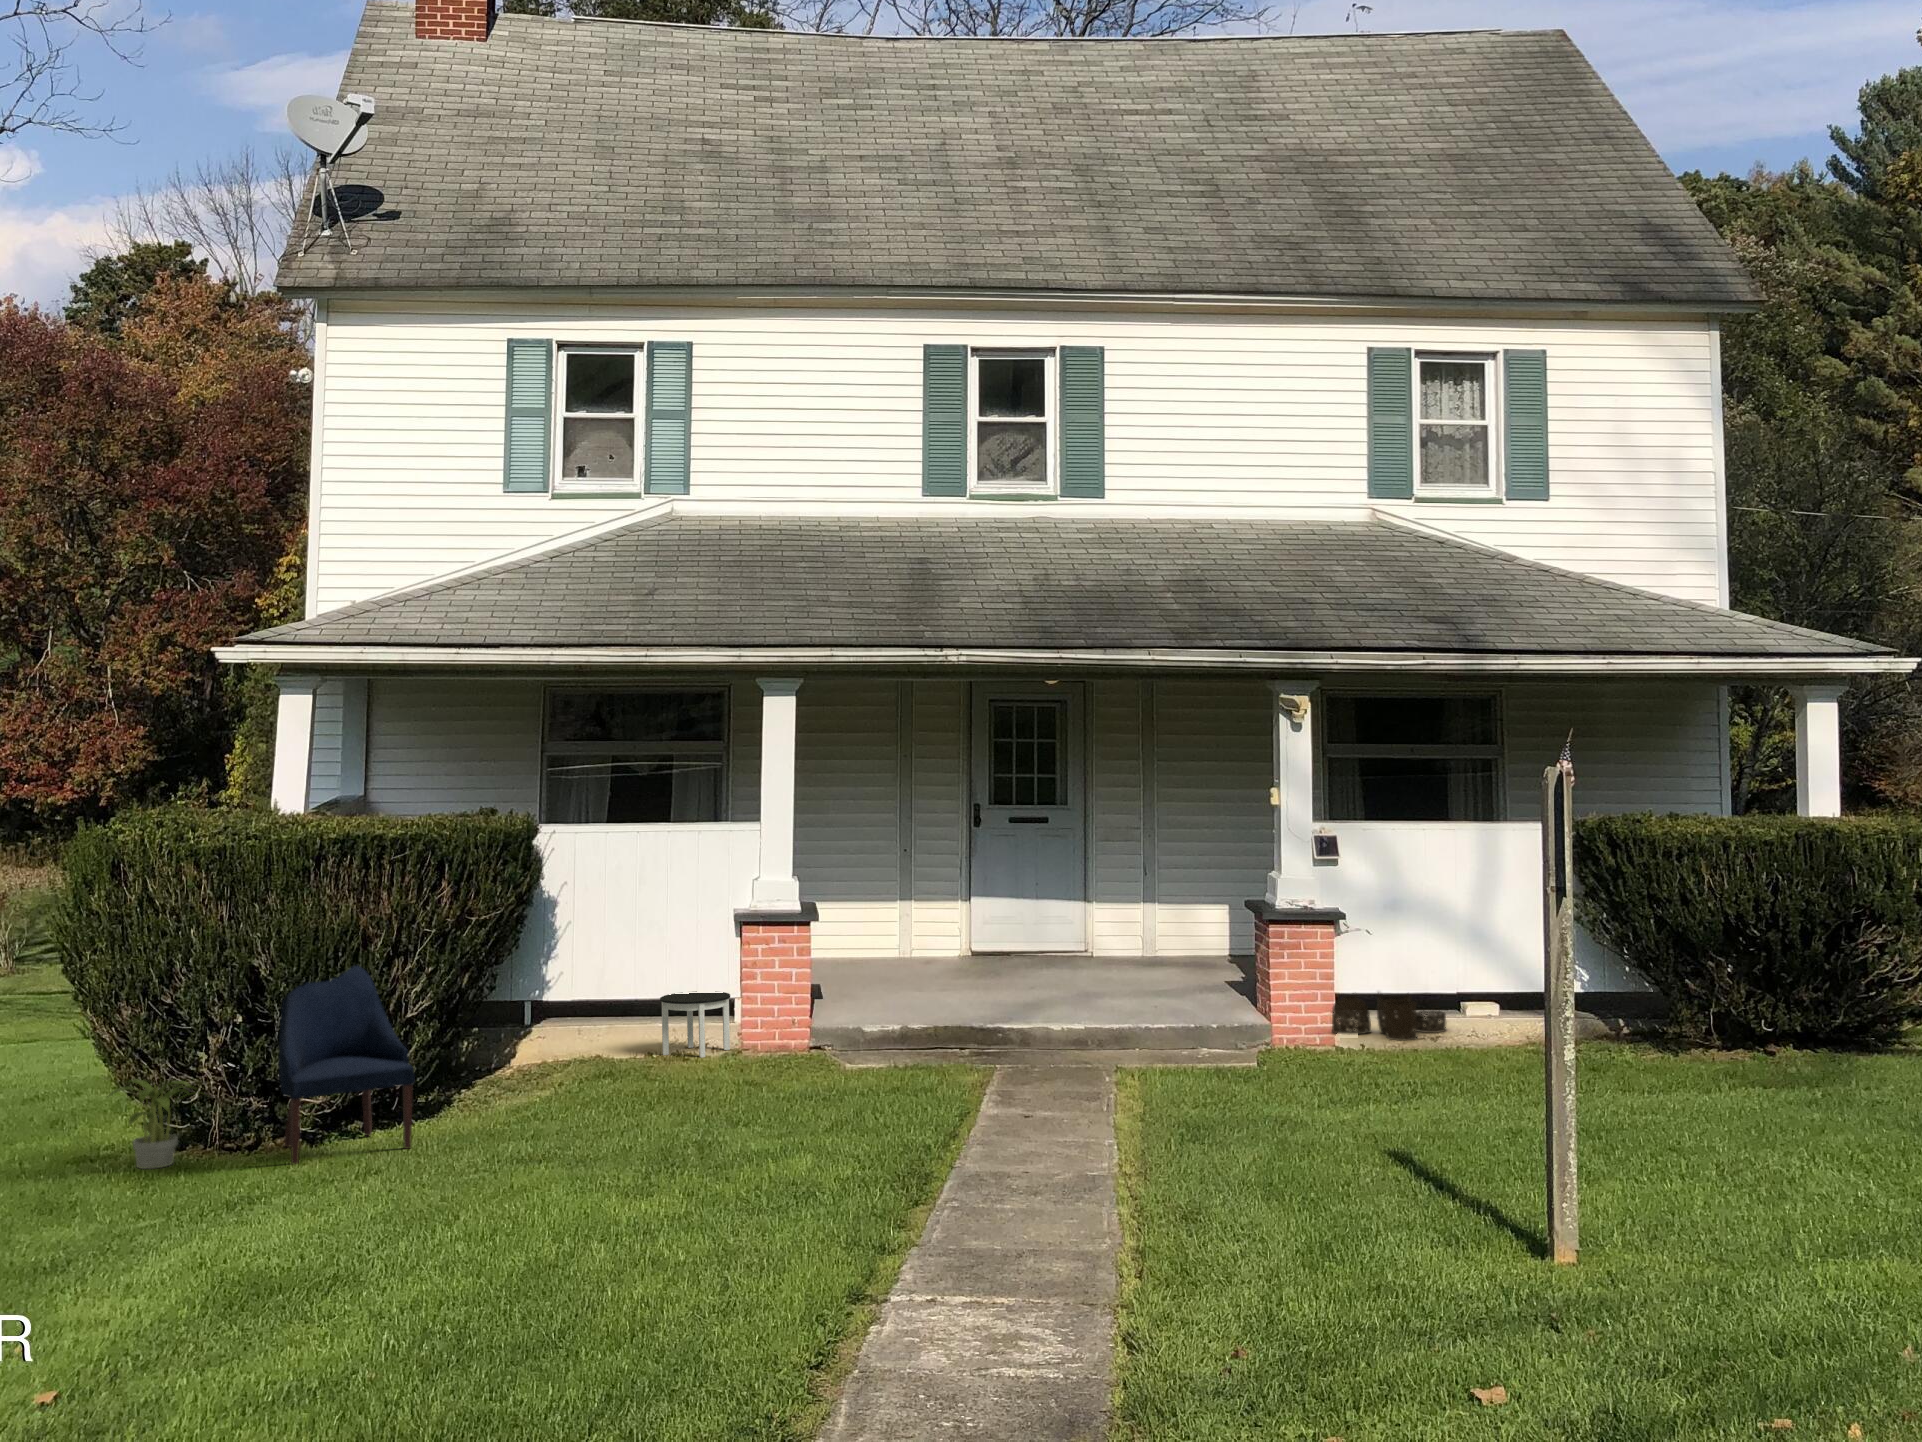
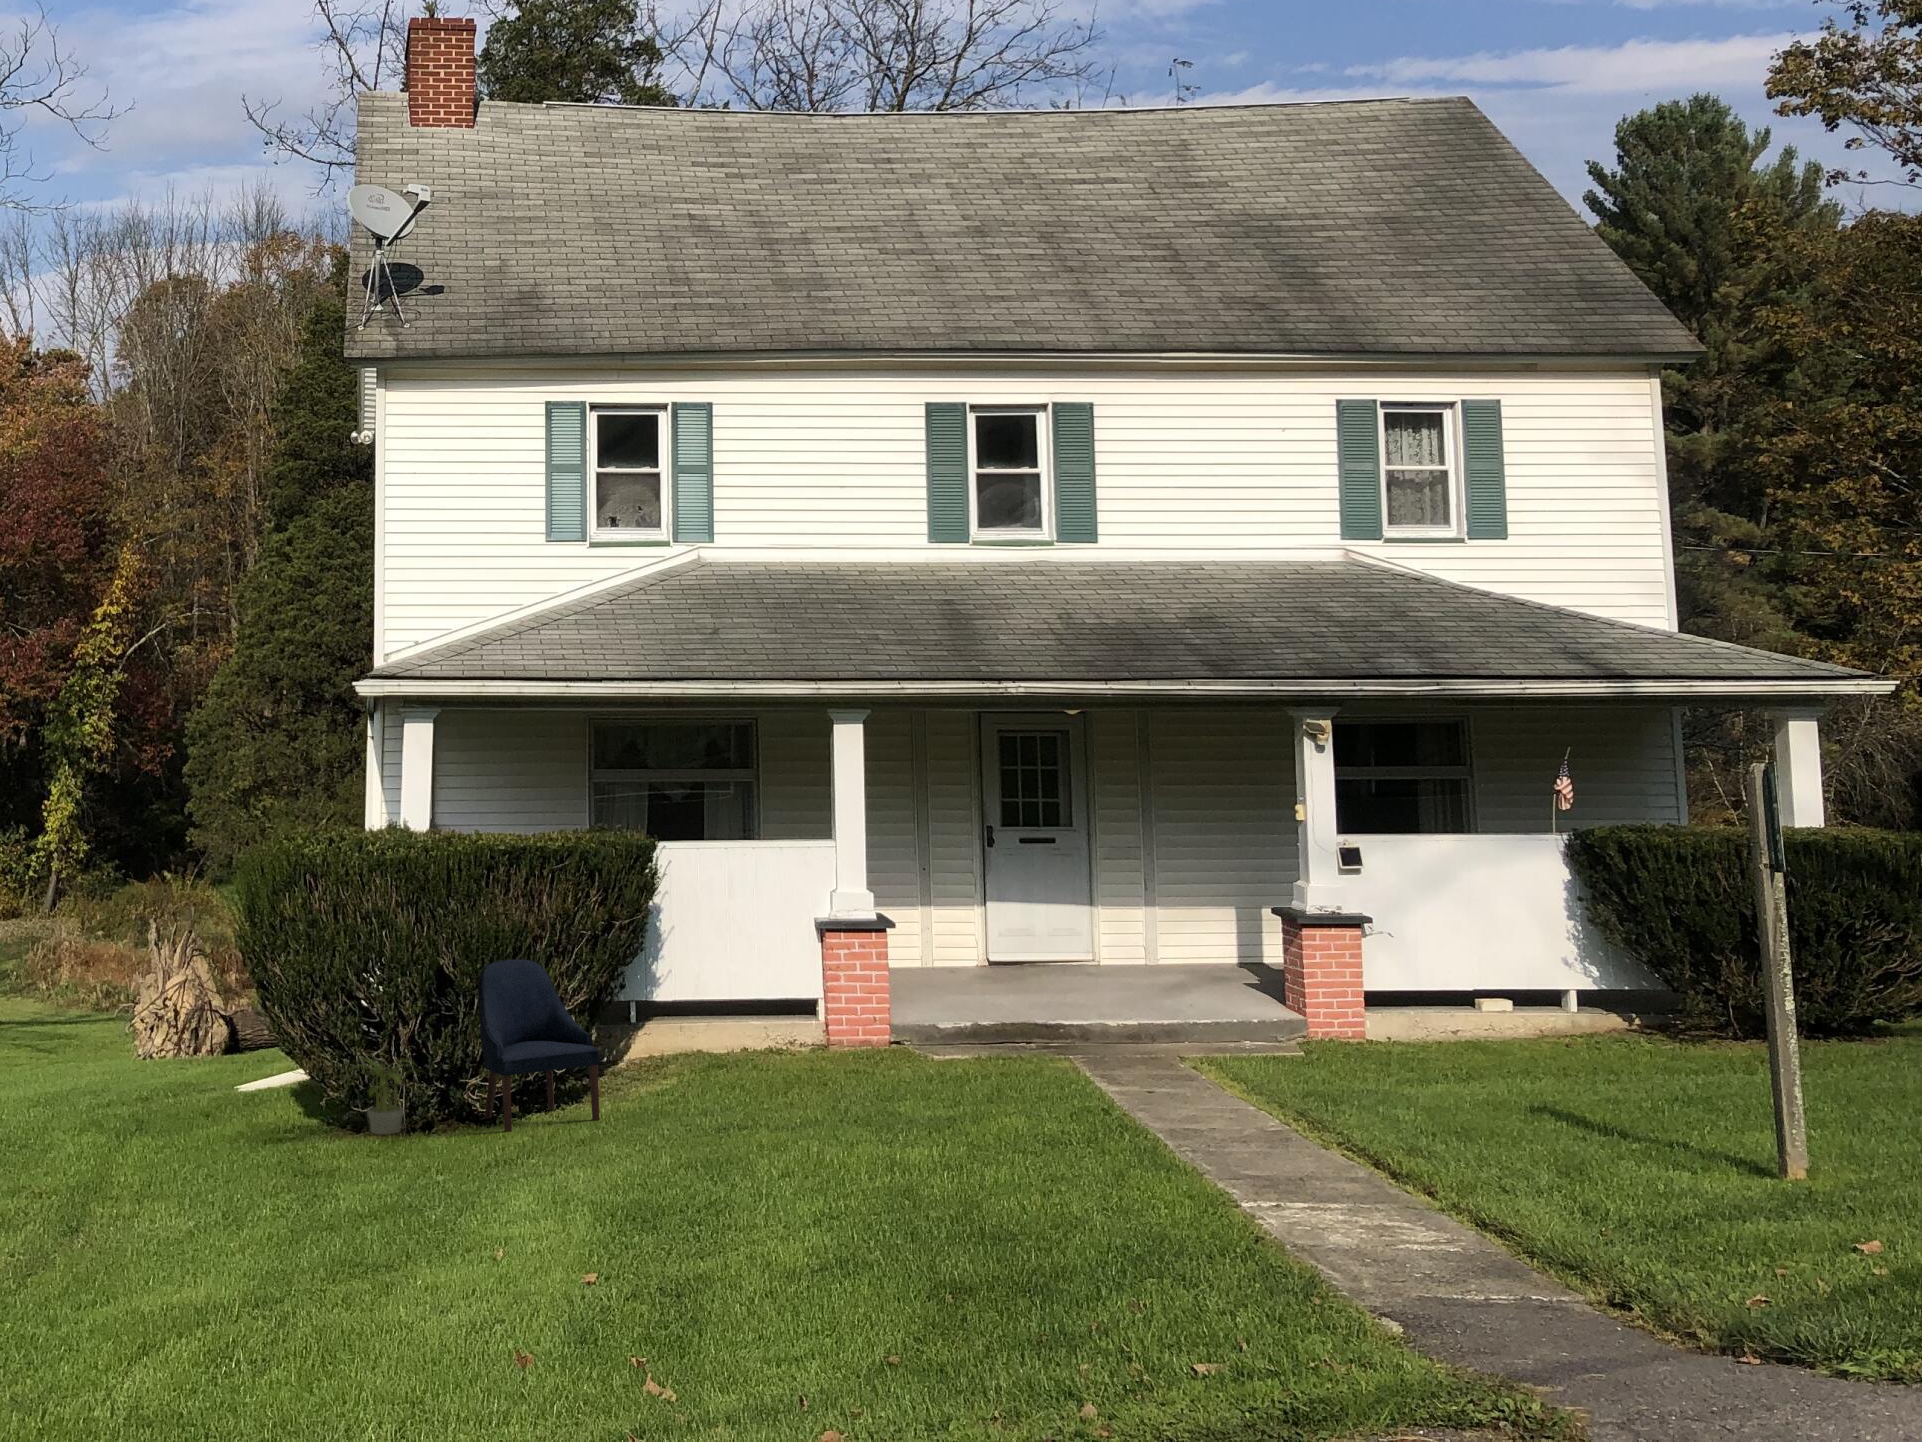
round table: present [660,991,730,1057] -> none [748,990,812,1048]
woven basket: present [1332,994,1446,1040] -> none [1366,991,1476,1036]

